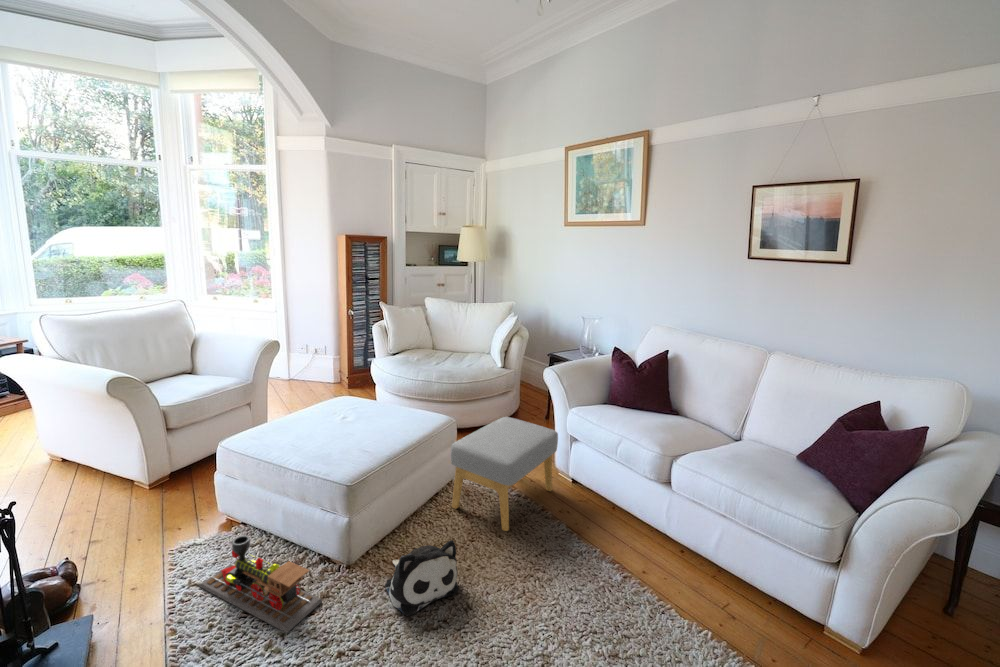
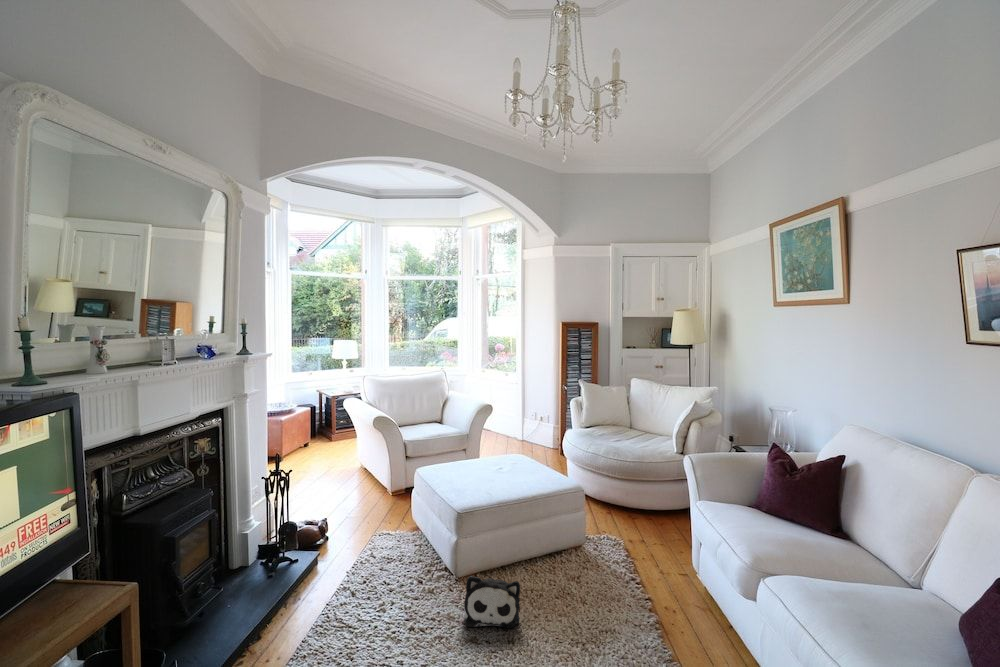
footstool: present [451,417,558,531] -> none [563,498,677,604]
toy train: present [199,535,322,633] -> none [376,531,427,603]

